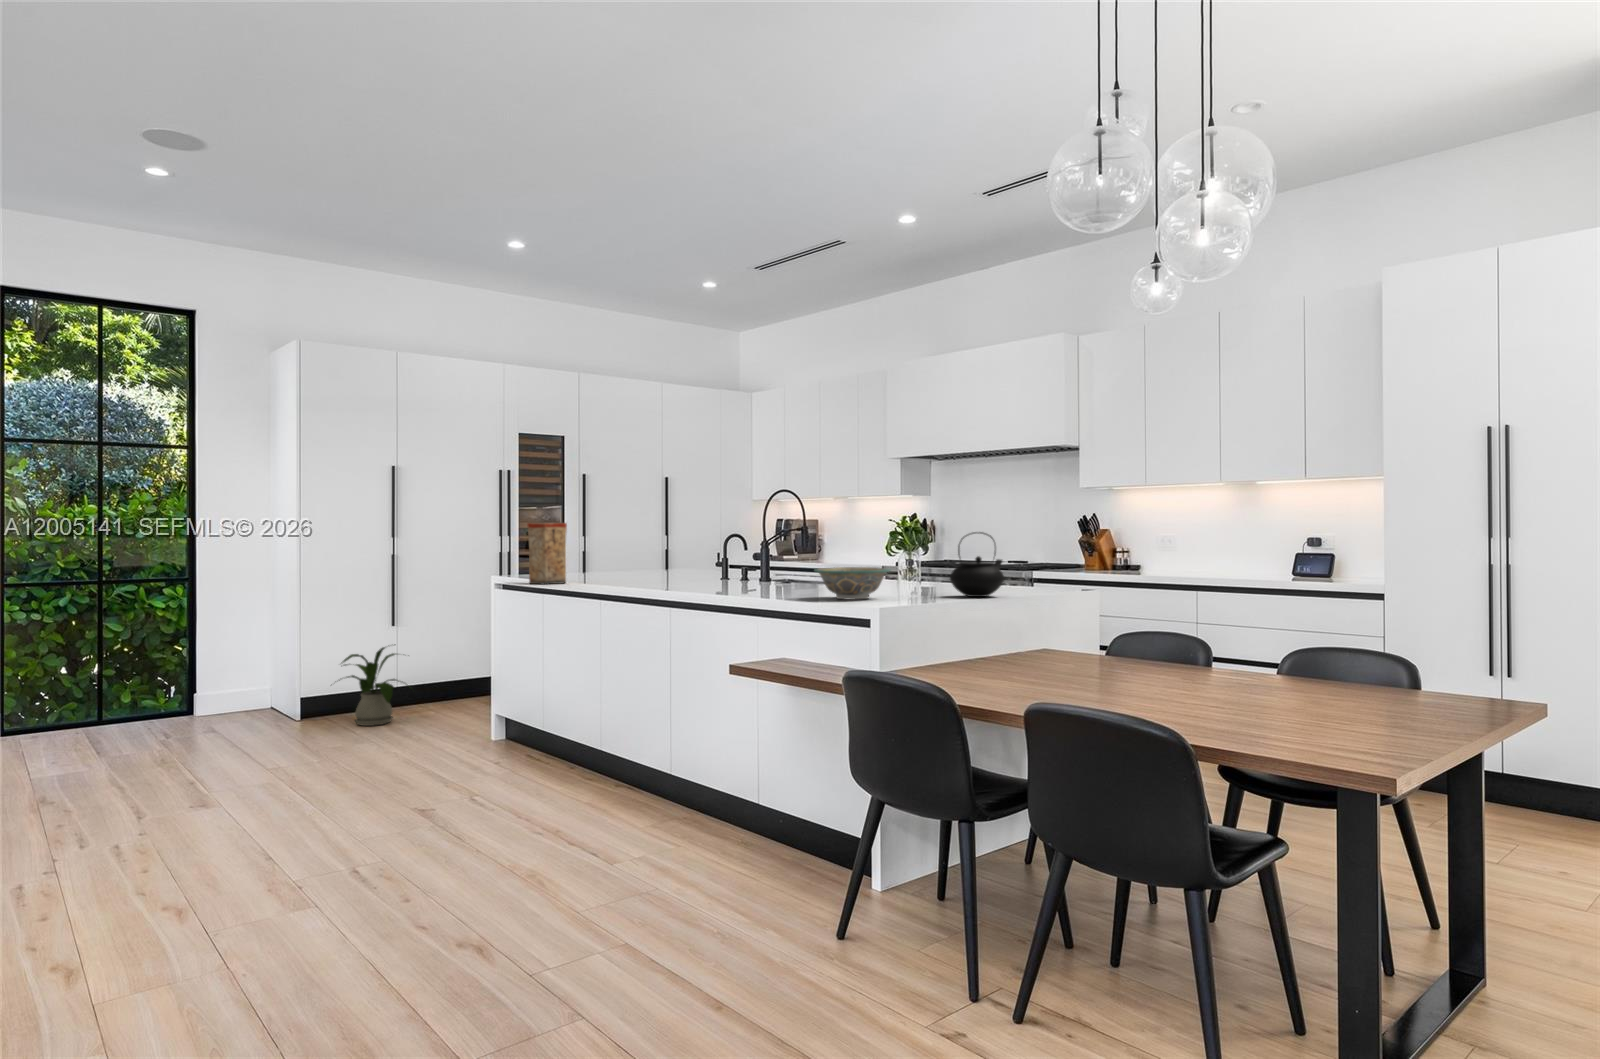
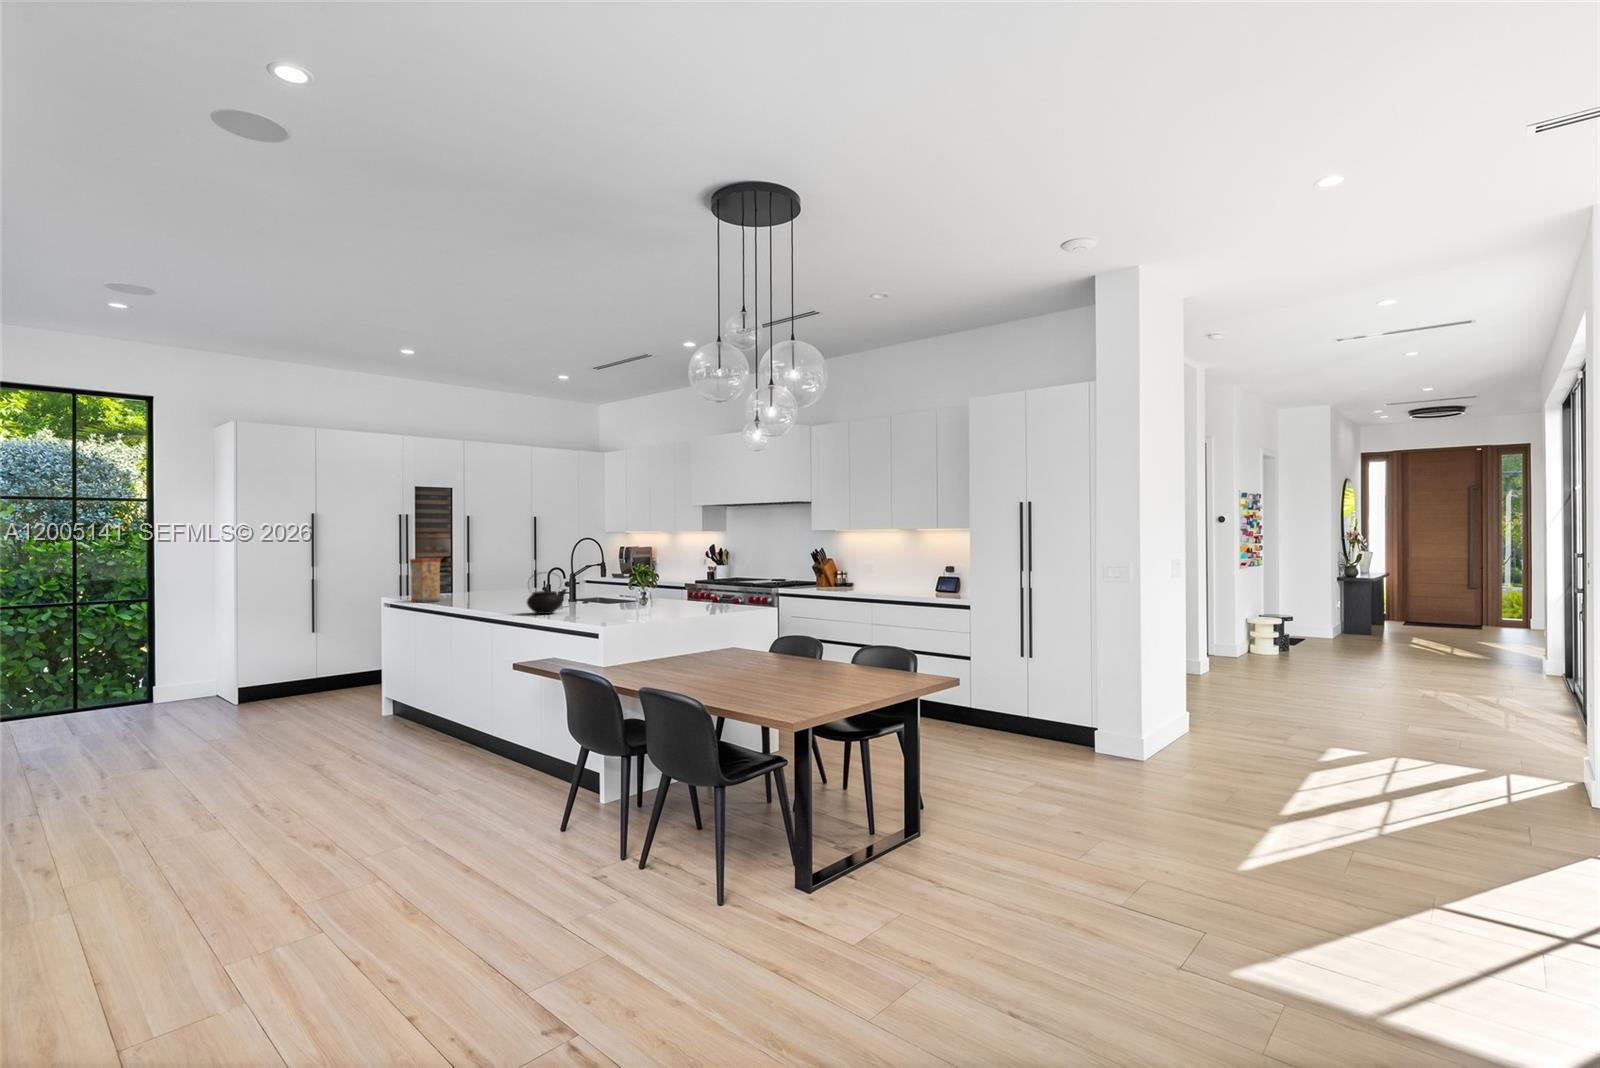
teapot: present [950,532,1004,597] -> present [527,588,567,614]
bowl: present [815,567,891,600] -> none [590,594,642,616]
house plant: present [339,647,410,726] -> none [264,645,331,705]

